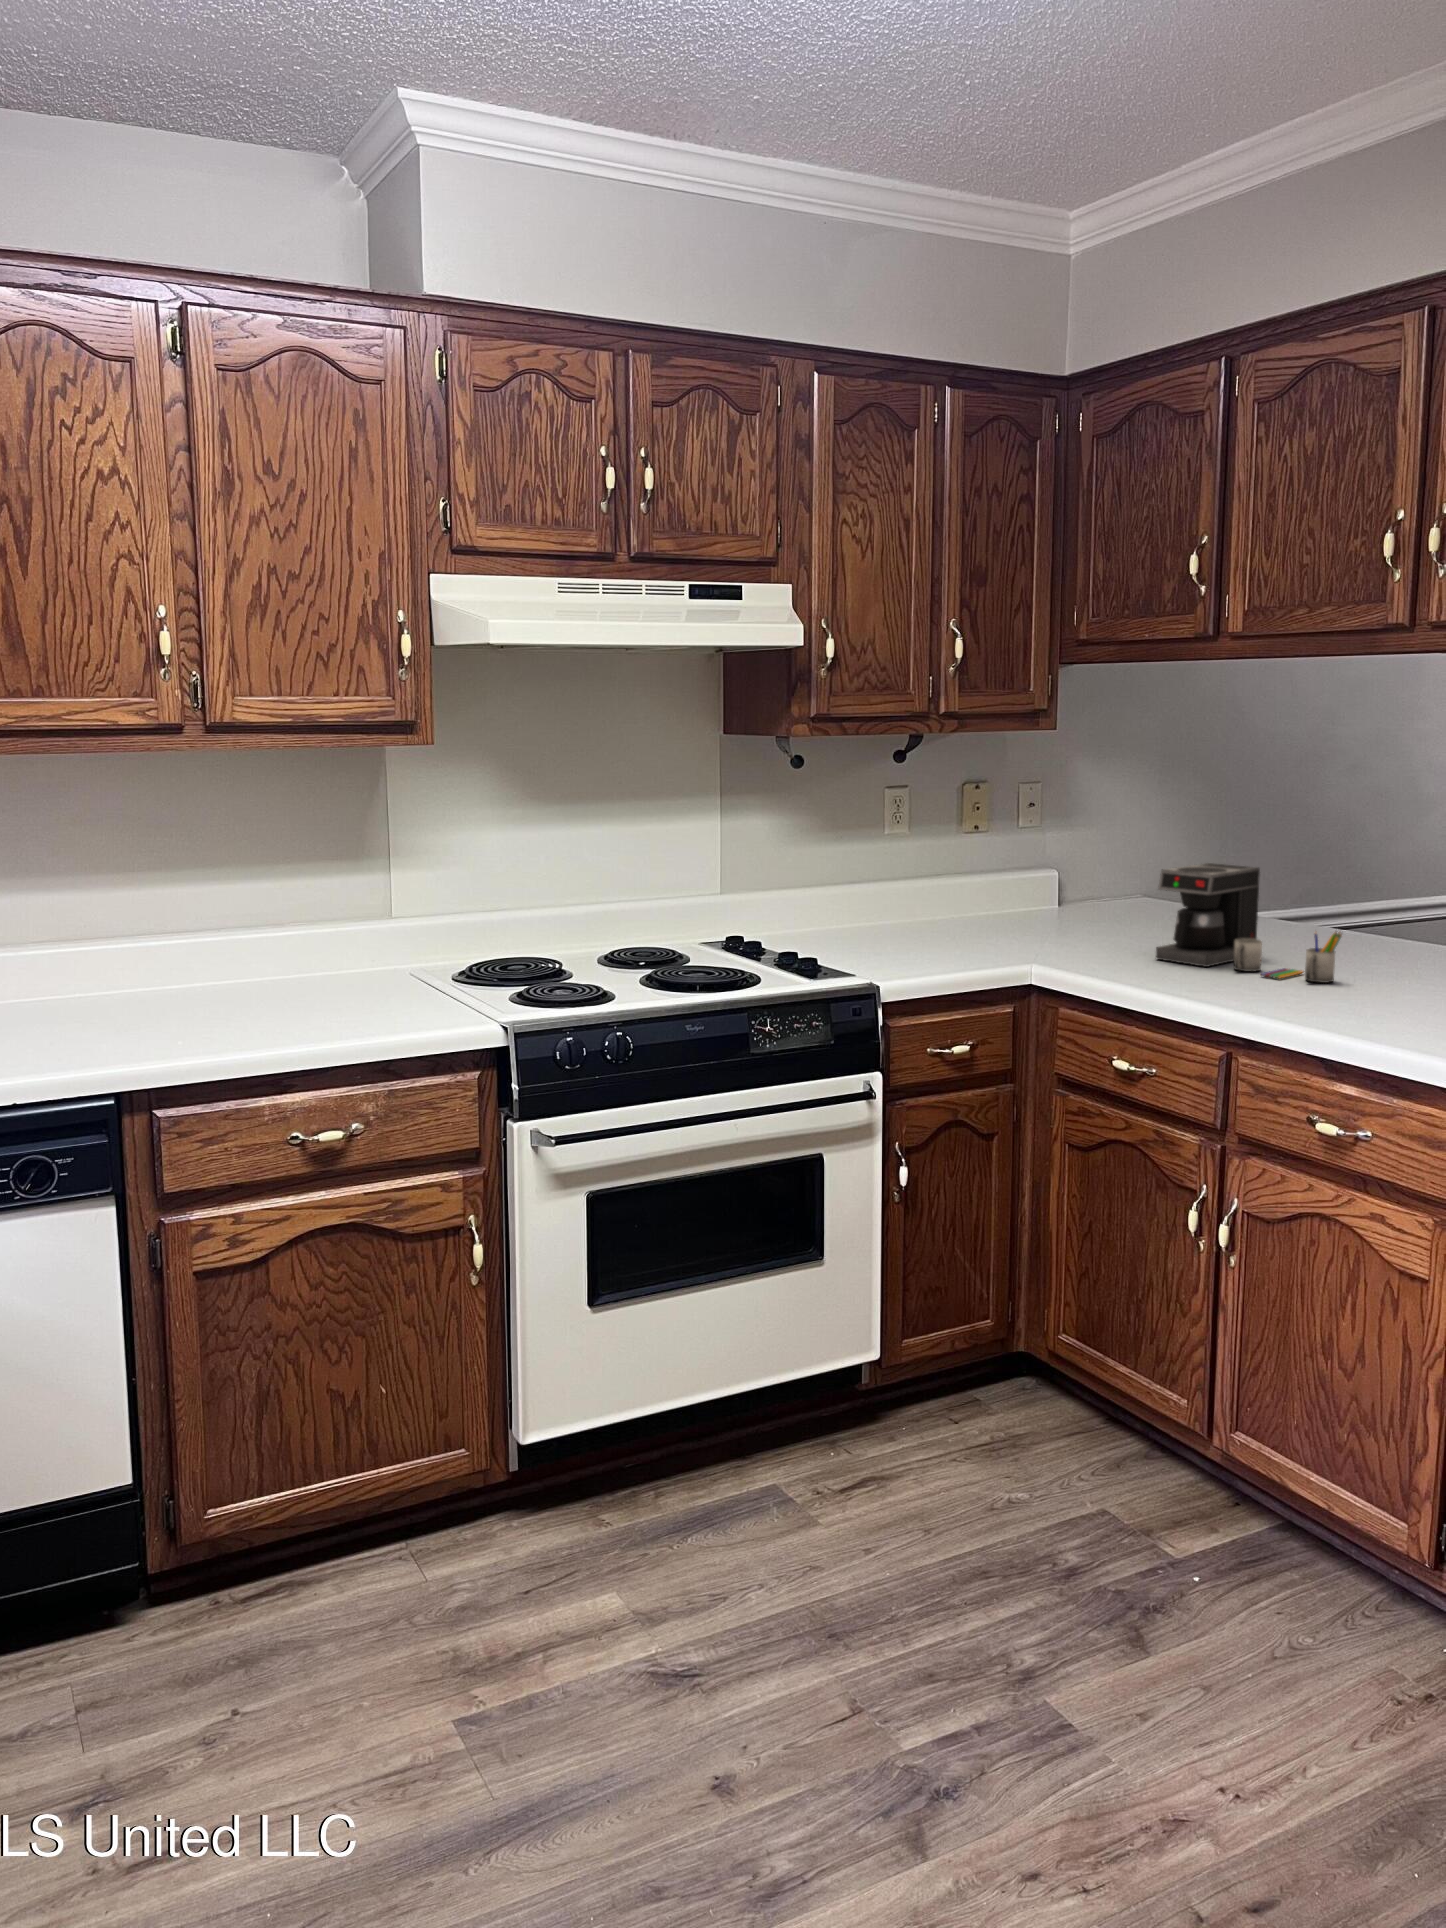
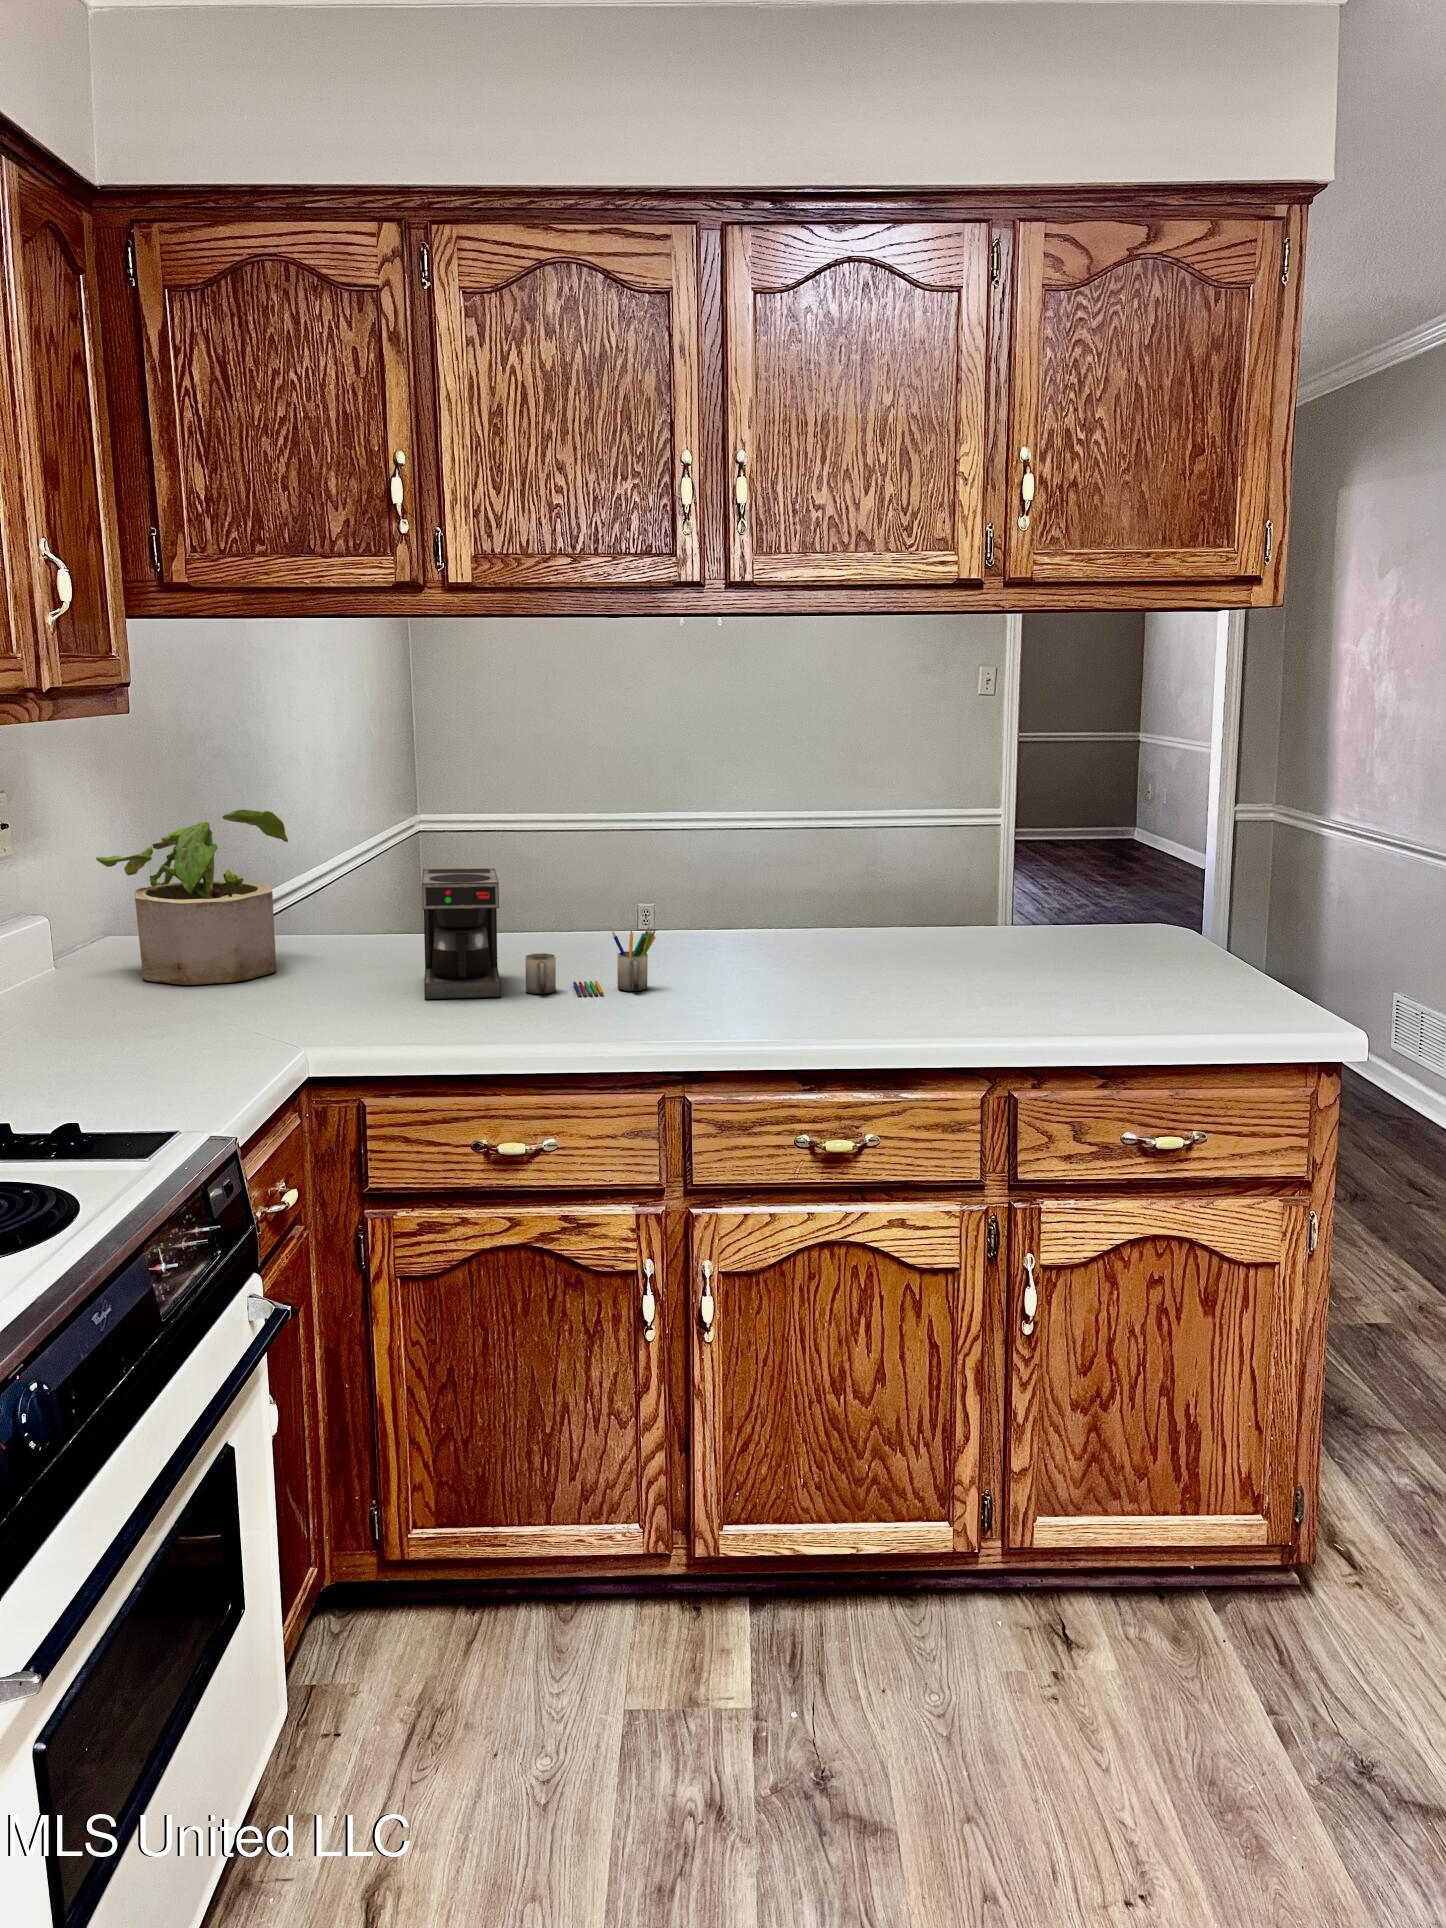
potted plant: none [1039,810,1163,932] -> present [96,810,288,985]

